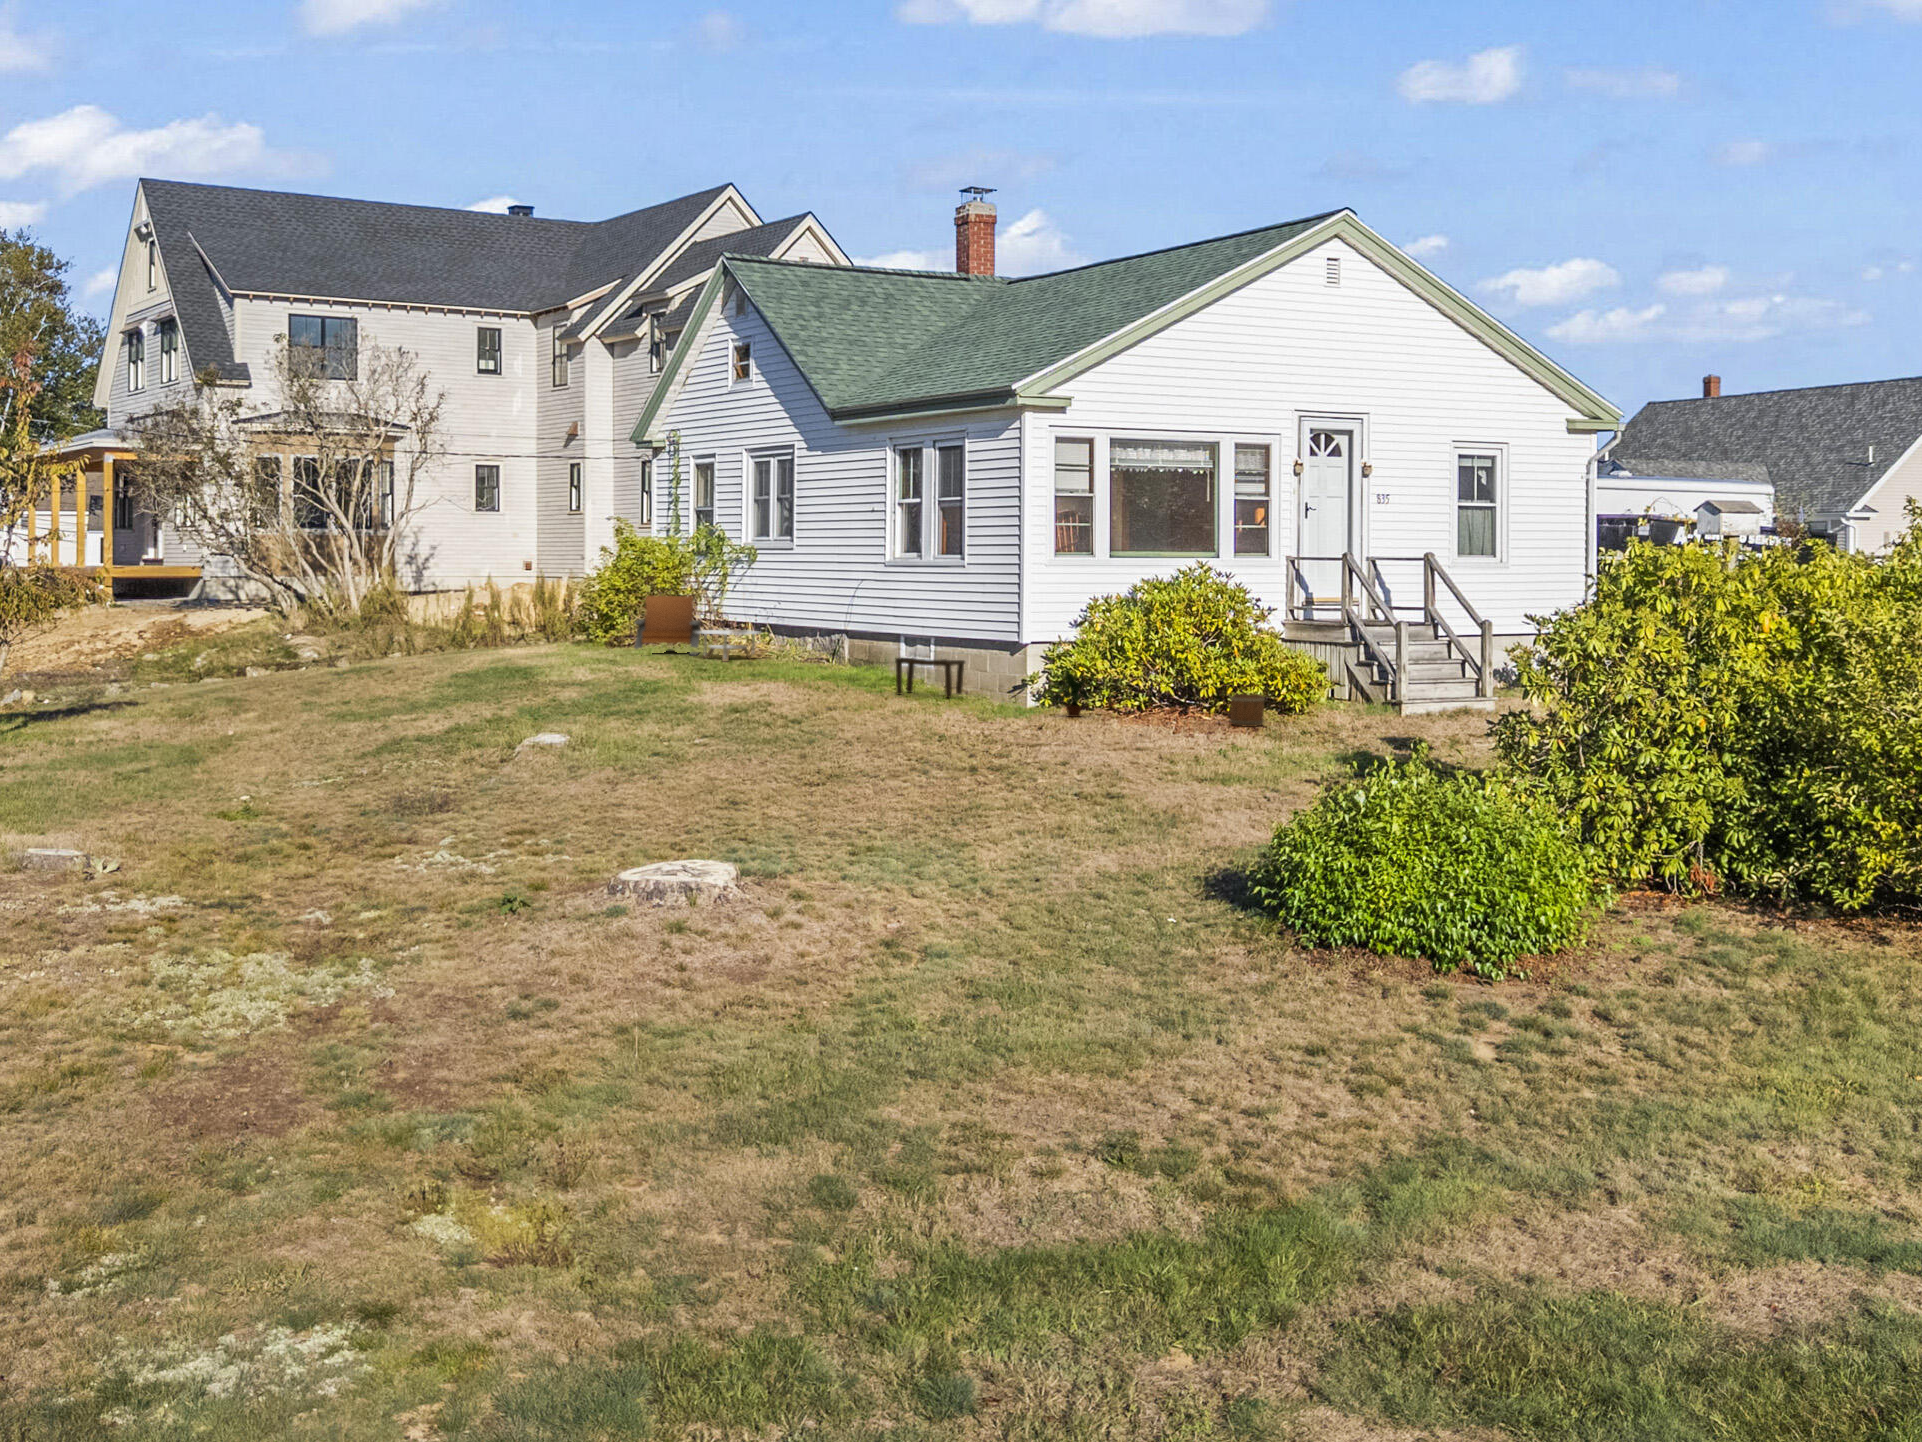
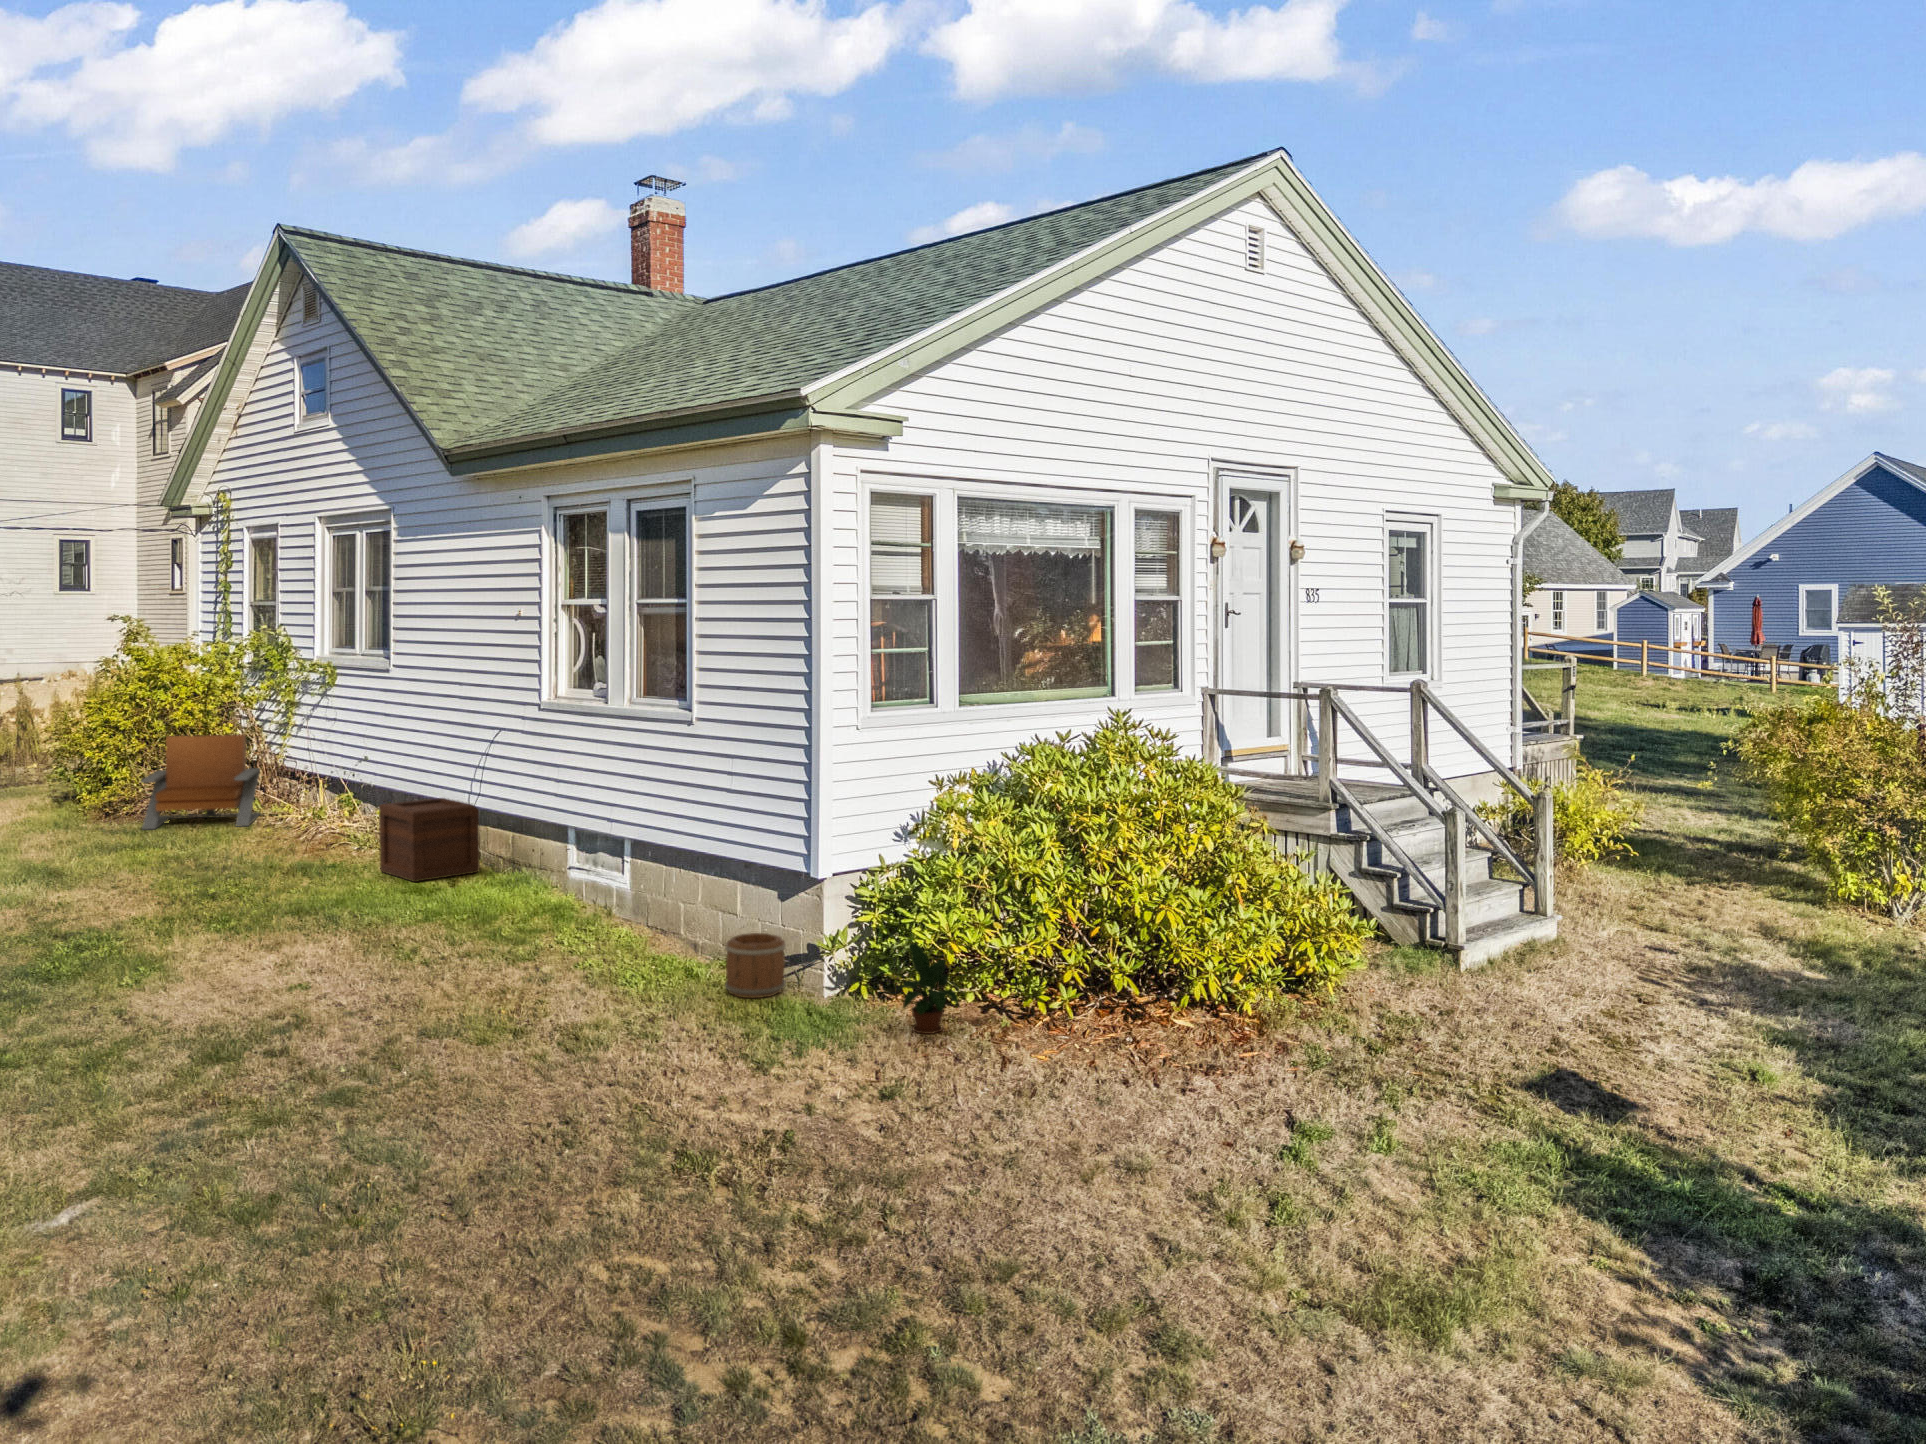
wooden crate: none [788,628,848,675] -> present [379,798,480,882]
round table: present [694,630,759,662] -> none [235,787,349,843]
bench: present [895,657,965,698] -> none [561,879,690,960]
bucket: present [1230,693,1264,727] -> present [725,933,786,998]

